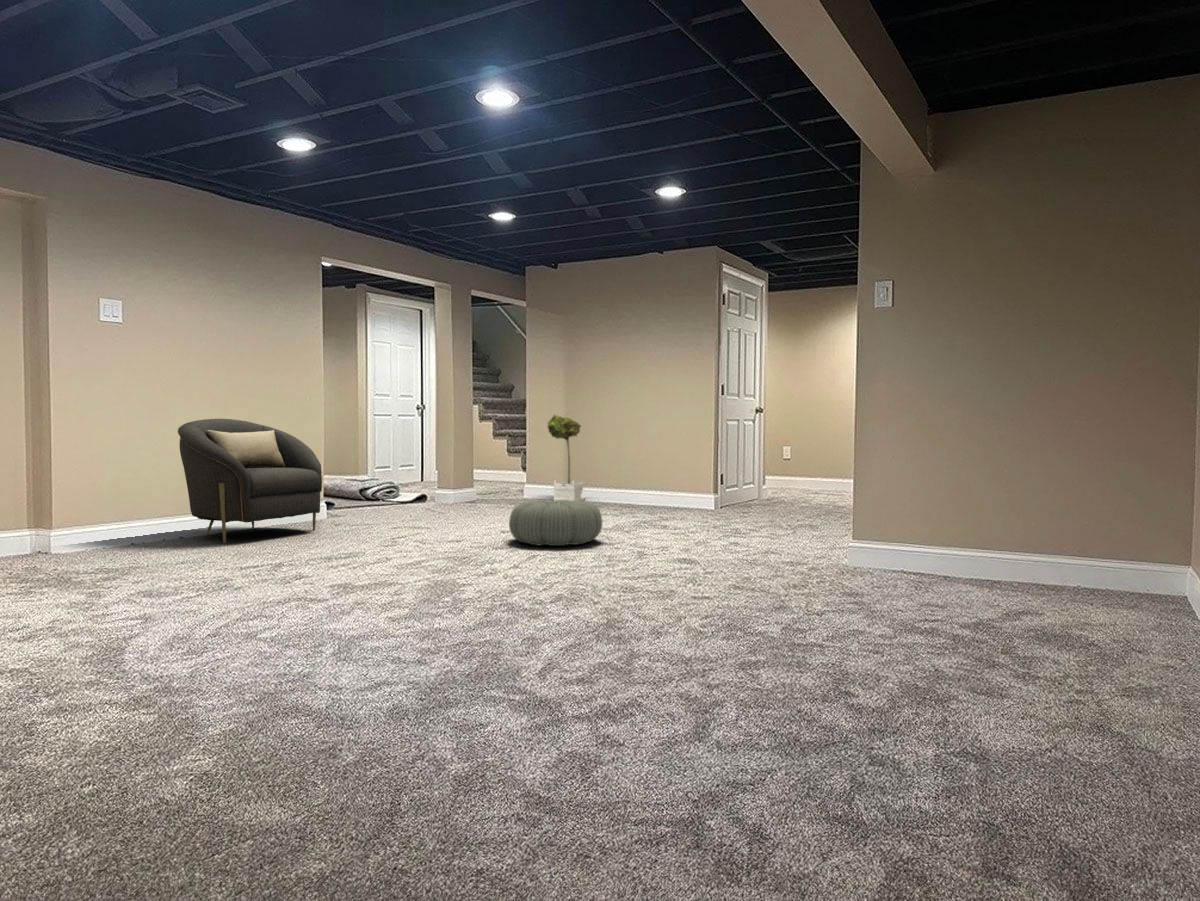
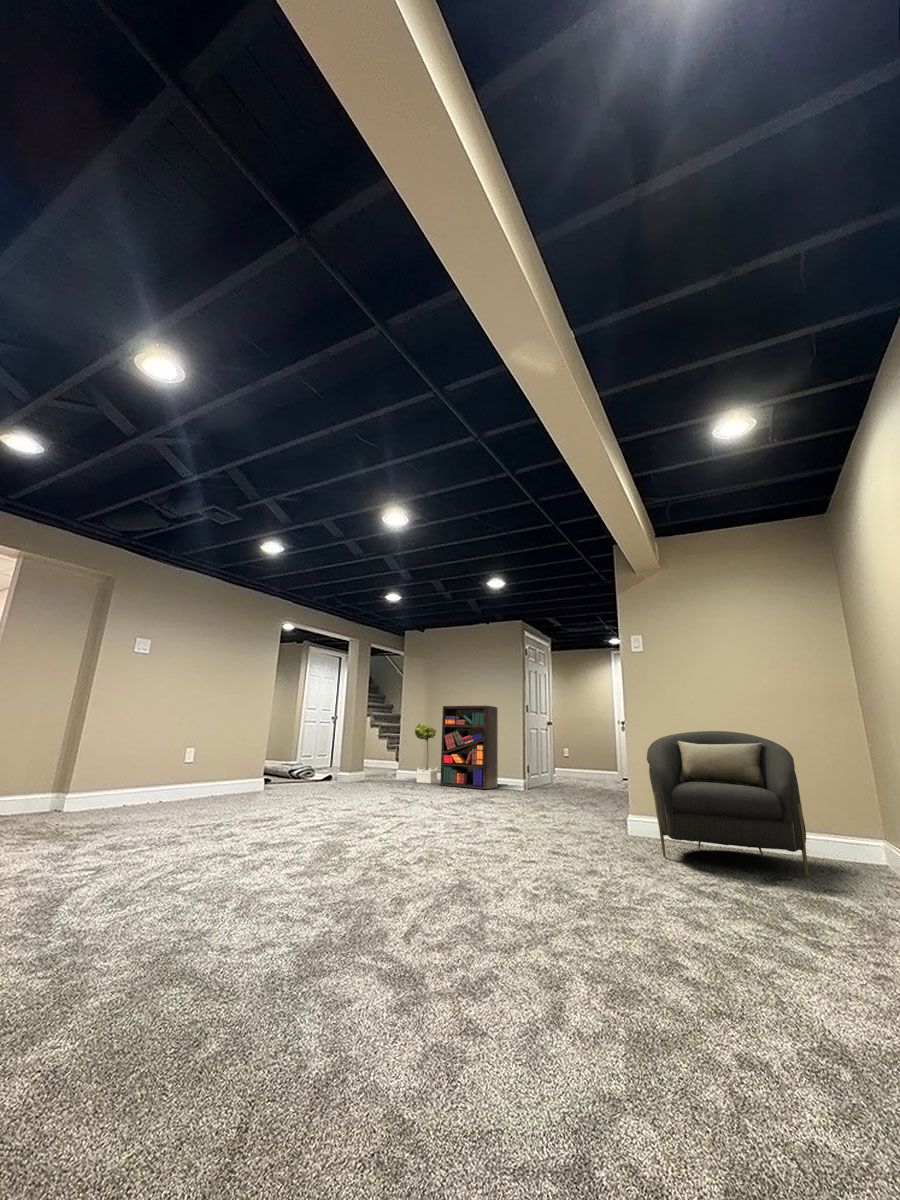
bookshelf: none [590,386,677,509] -> present [440,705,498,789]
armchair: present [178,419,322,543] -> present [647,731,809,876]
pouf: present [509,500,602,546] -> none [387,781,451,815]

